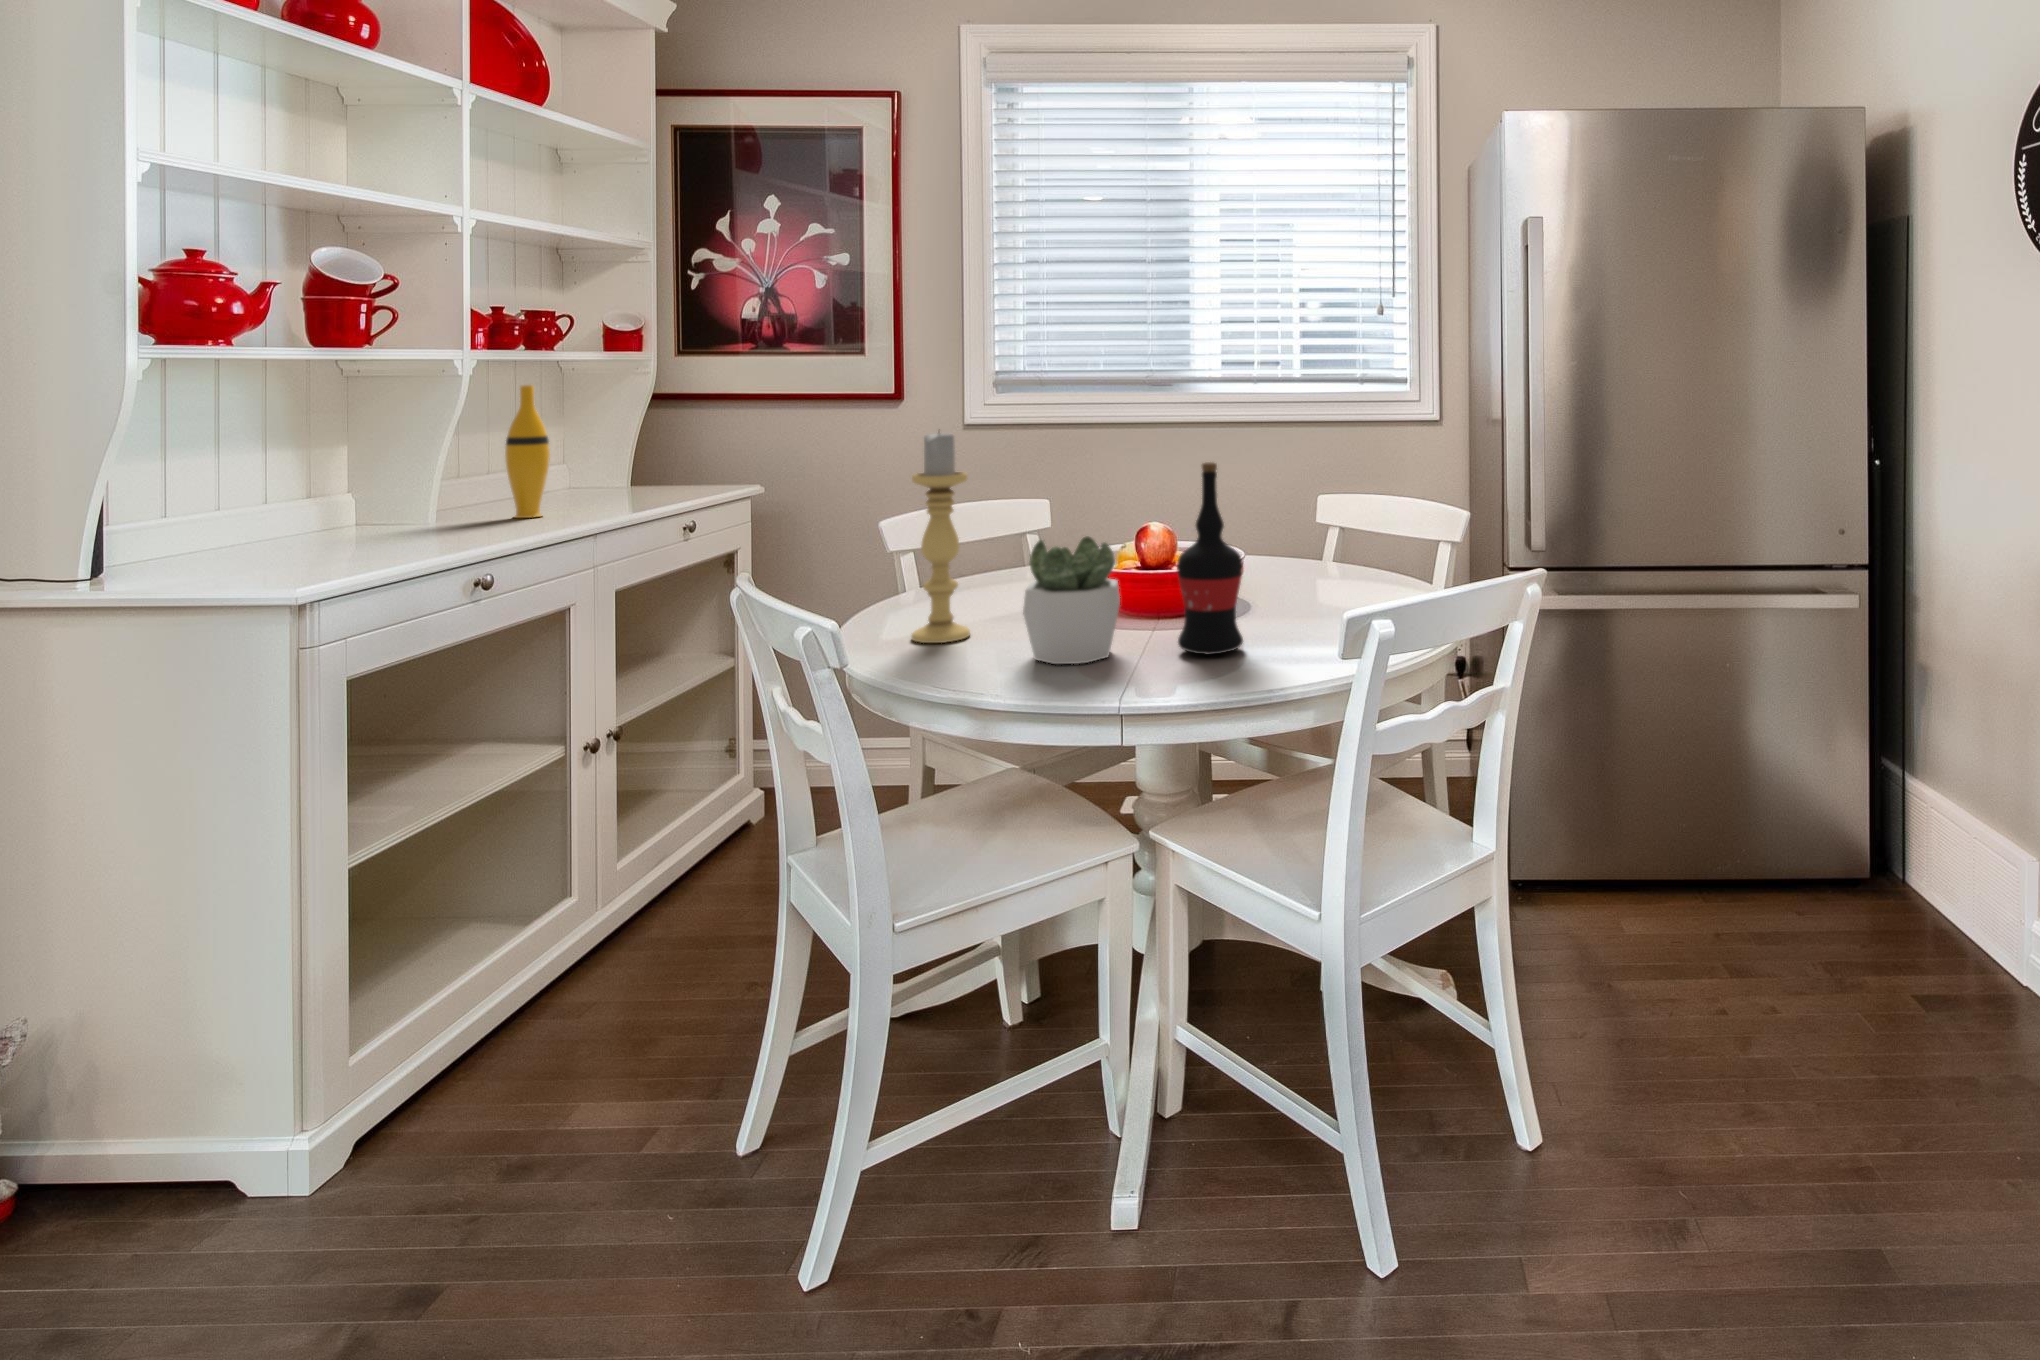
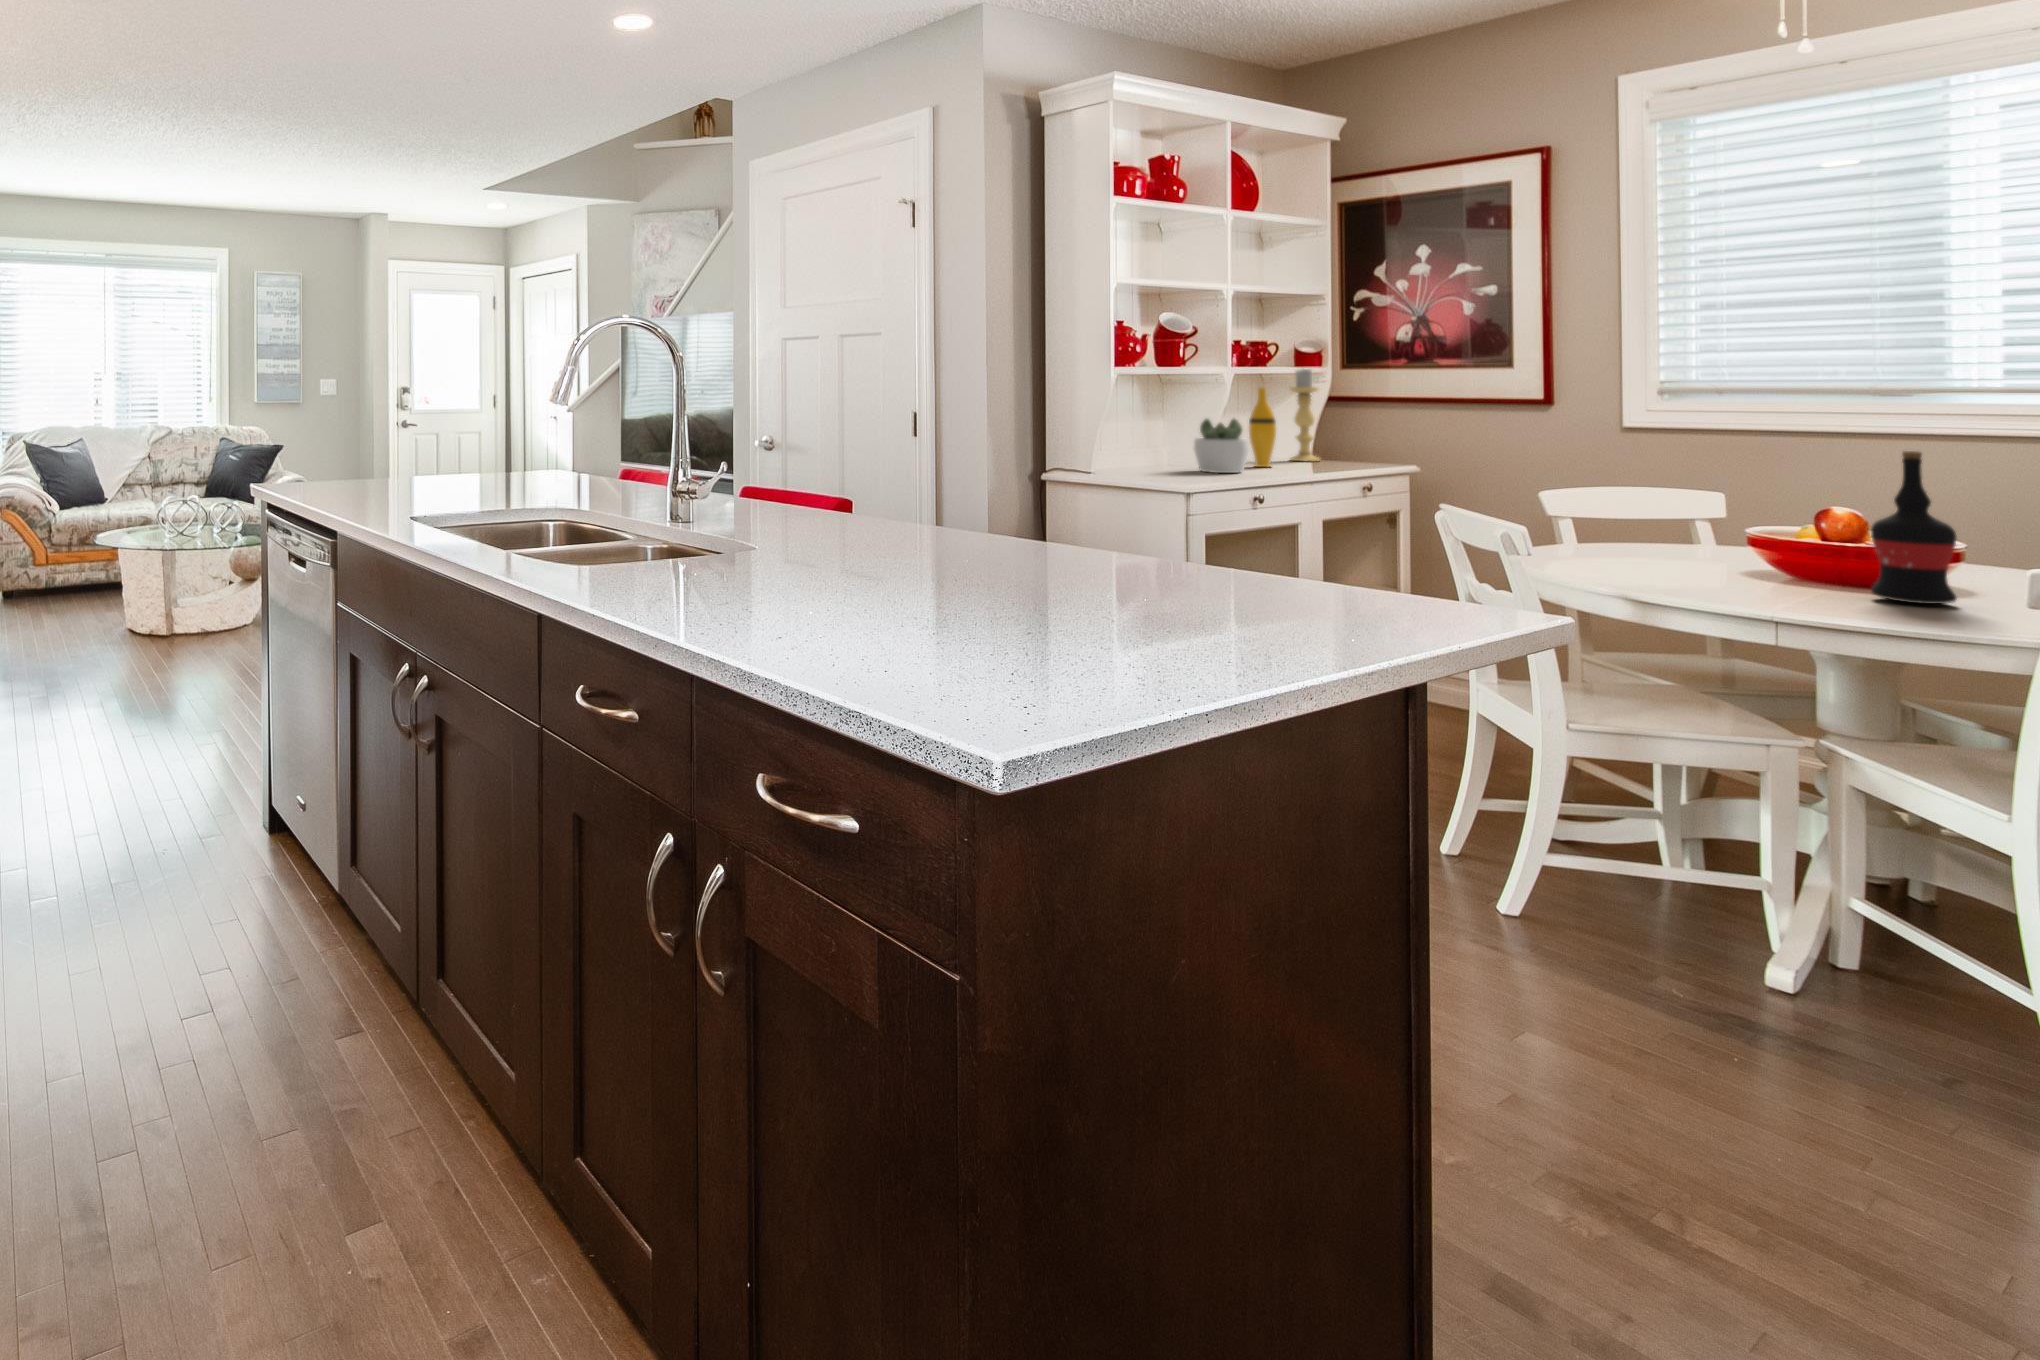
candle holder: present [911,432,970,643] -> present [1290,369,1320,462]
succulent plant: present [1023,536,1120,664] -> present [1194,419,1249,473]

